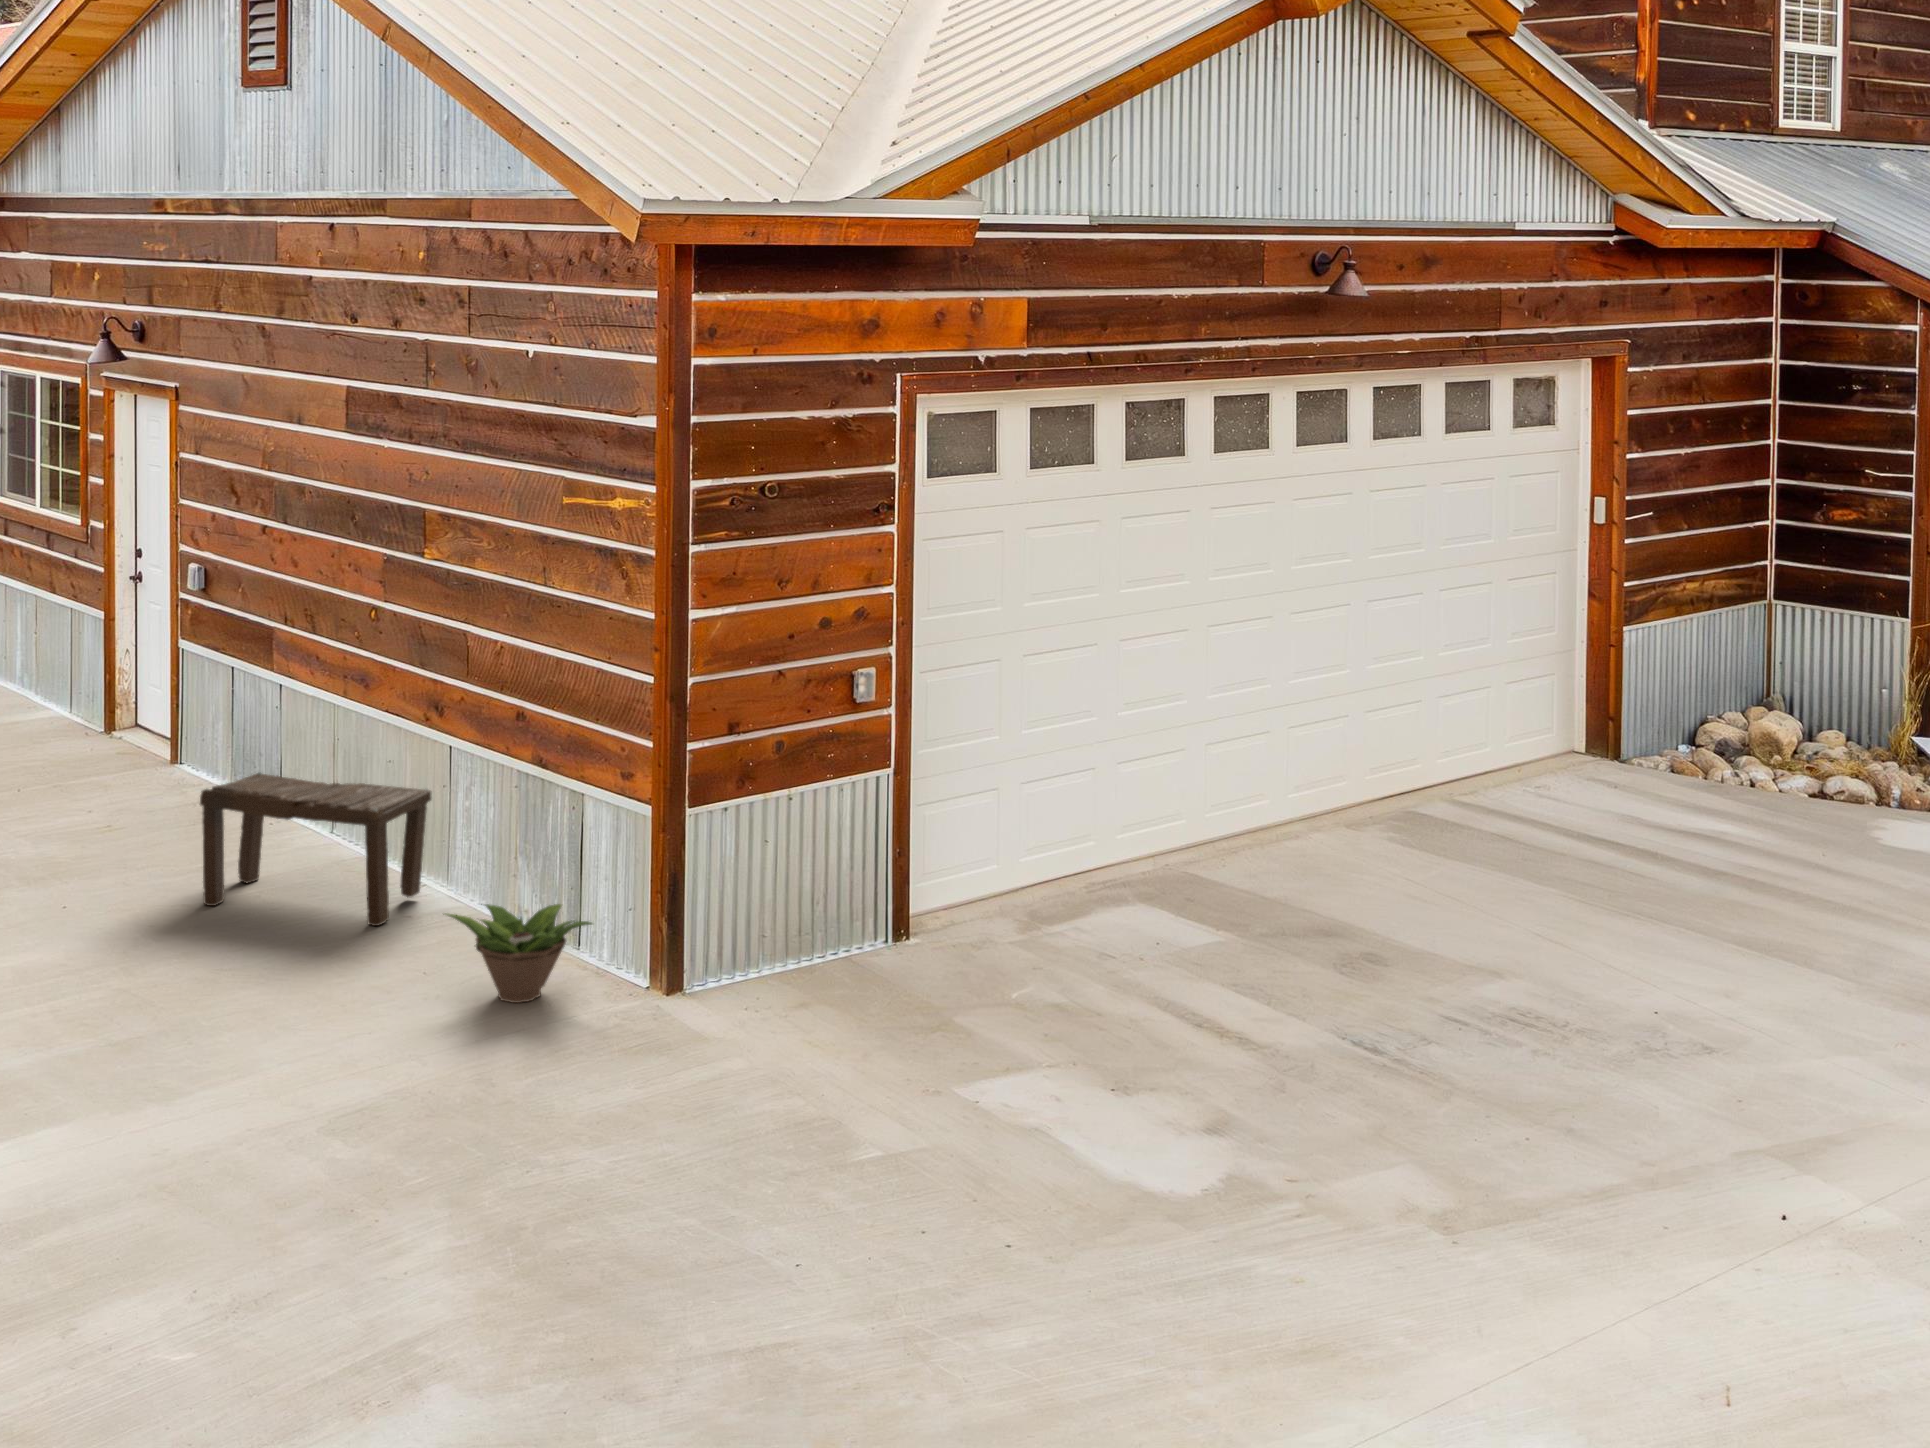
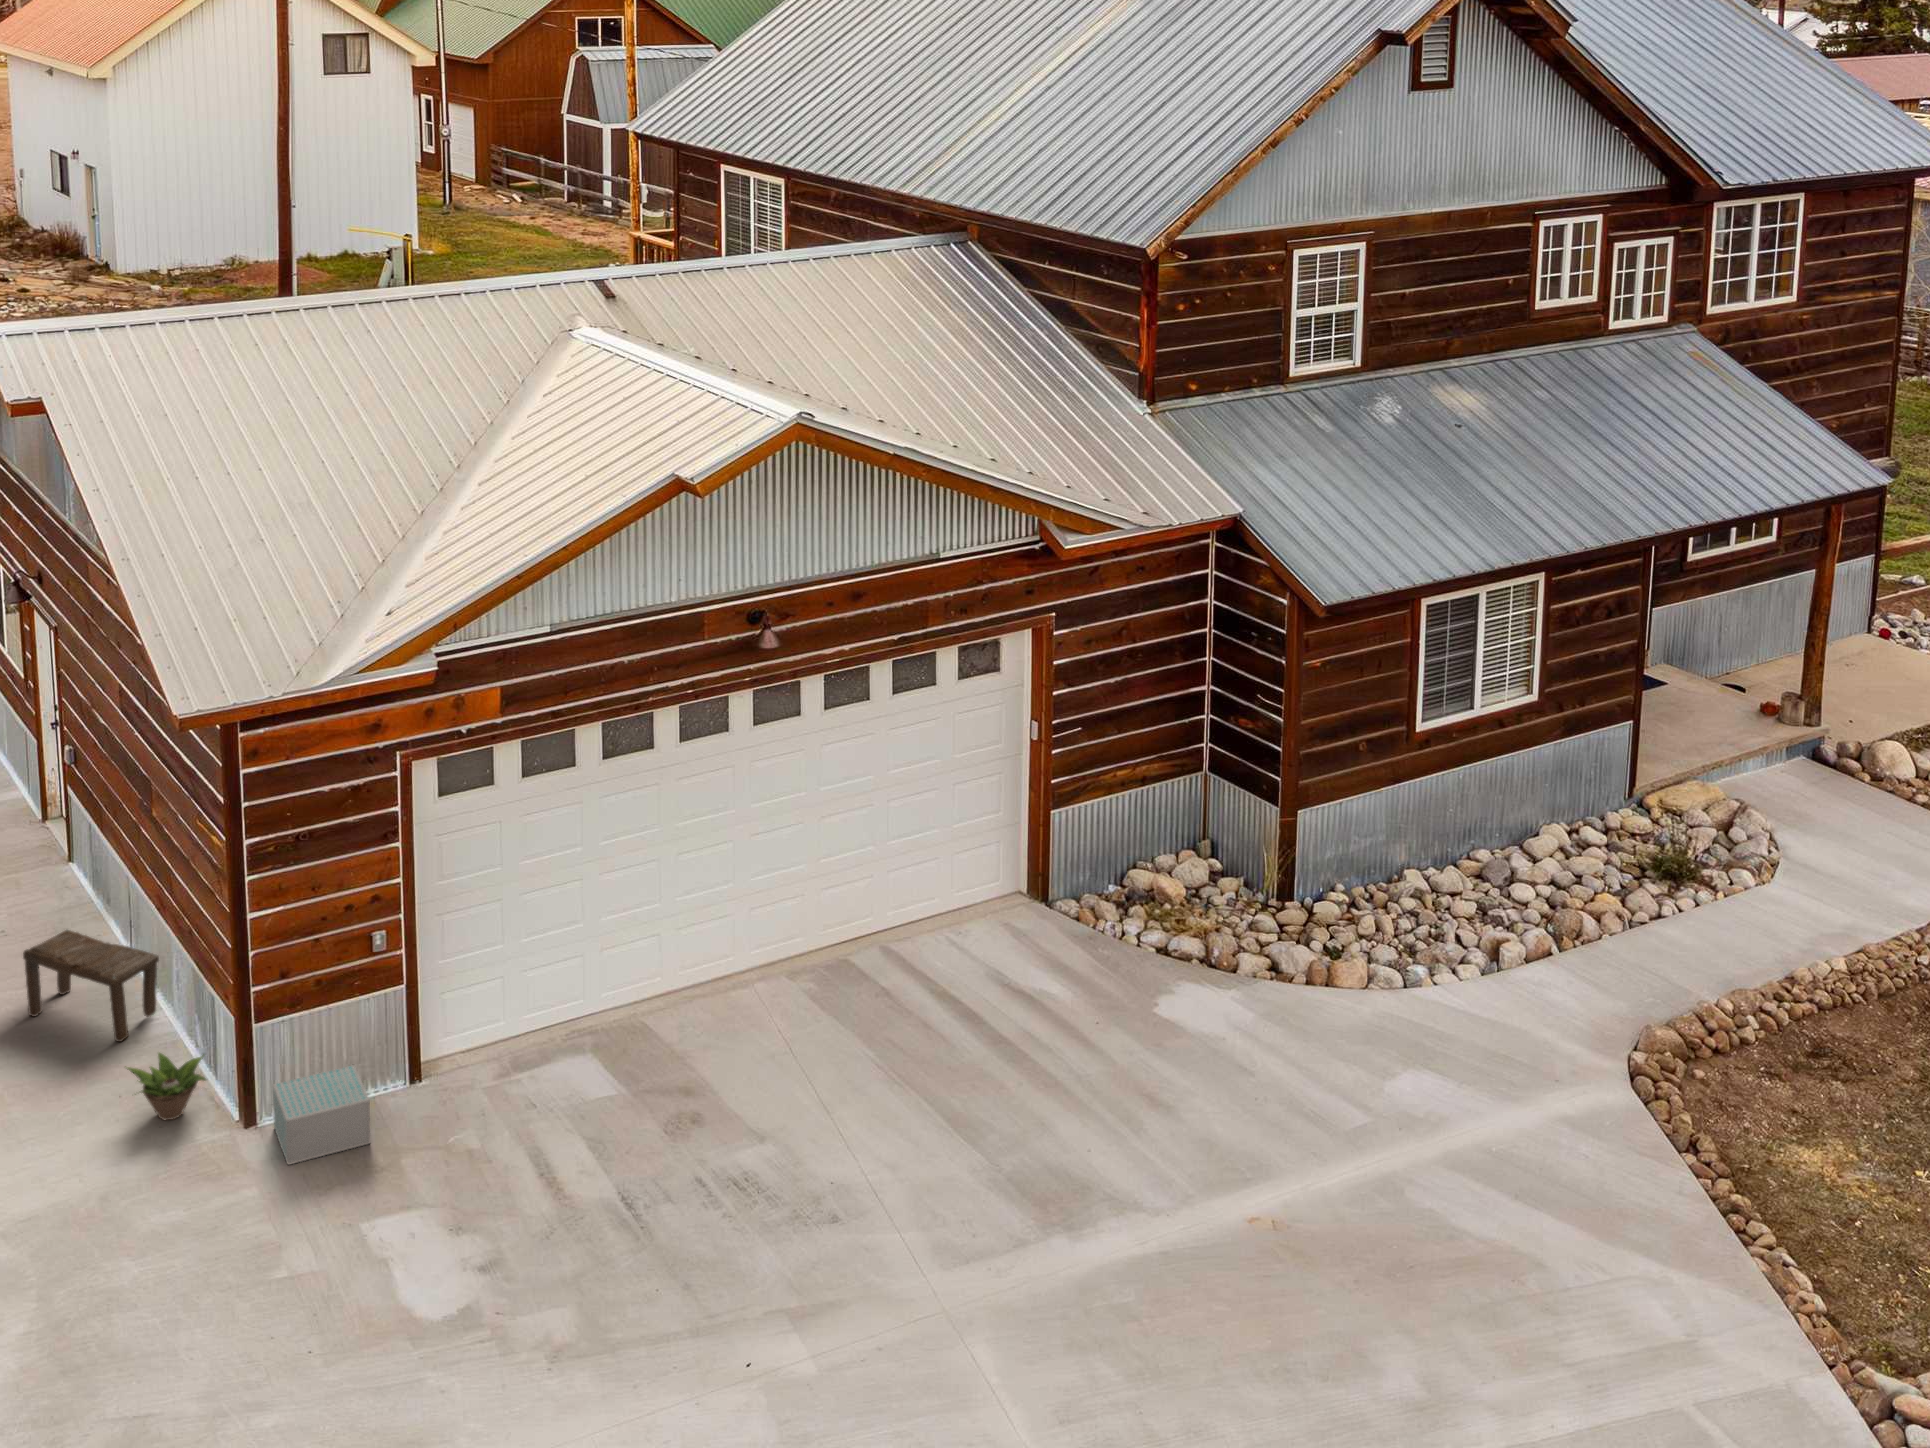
storage box: none [707,899,886,1041] -> present [273,1065,370,1164]

